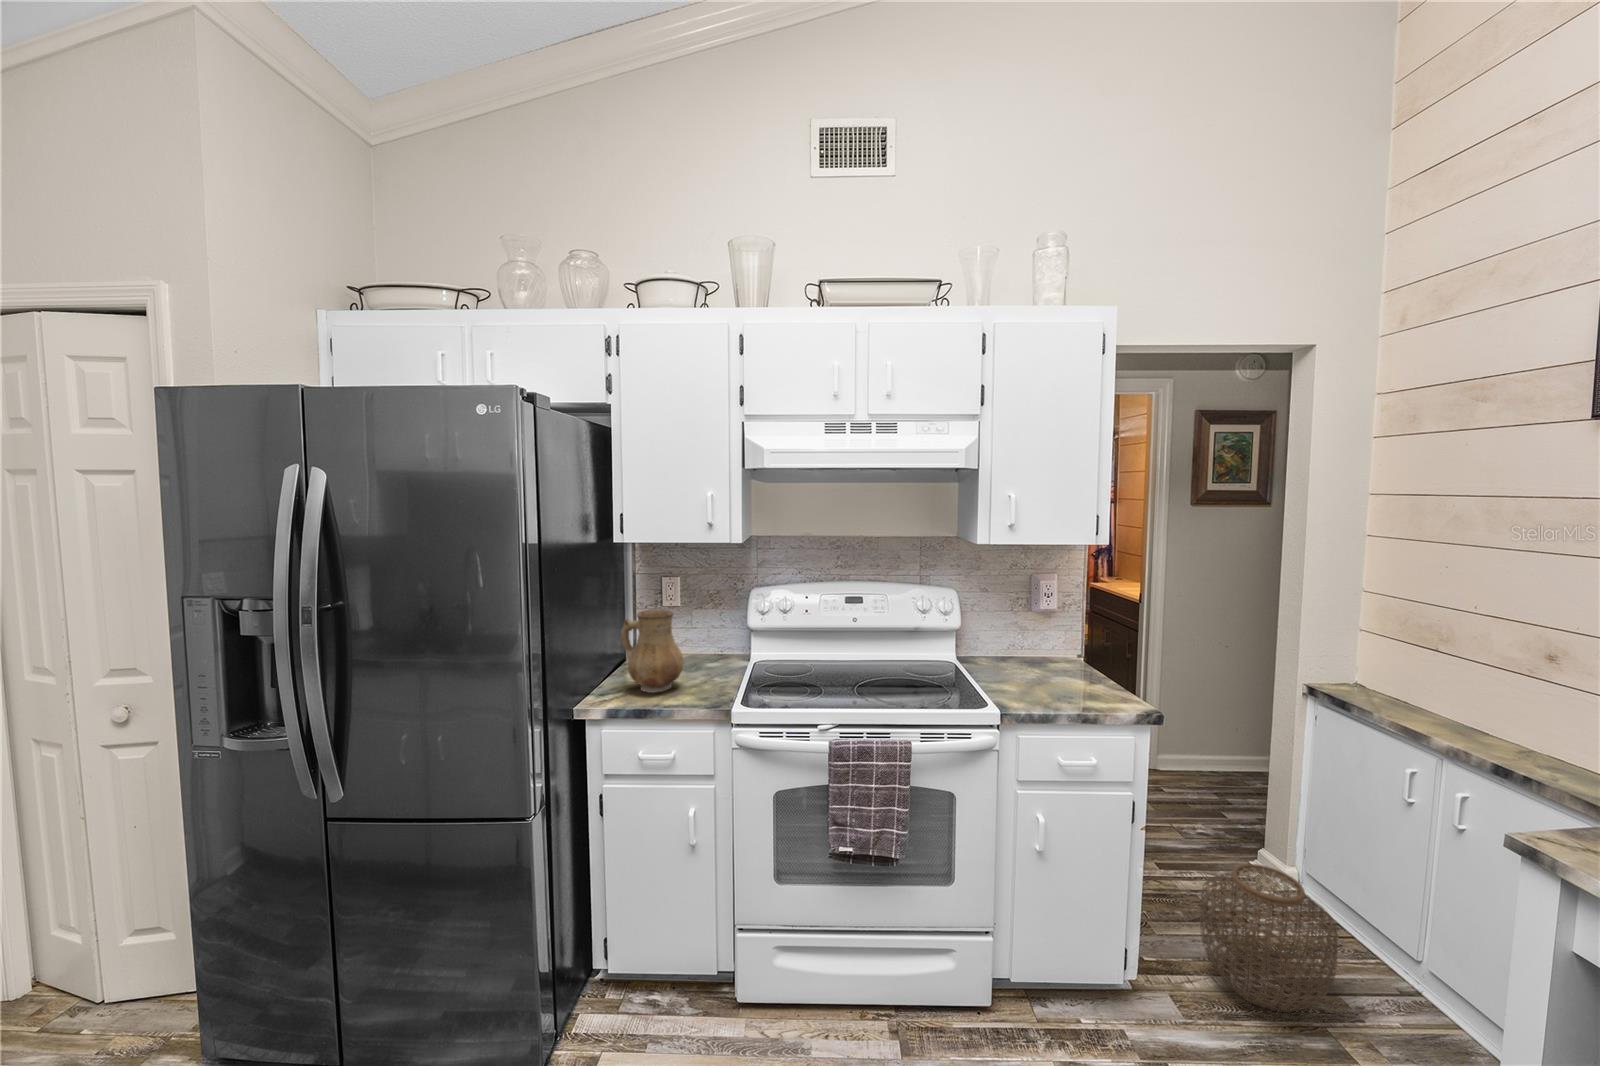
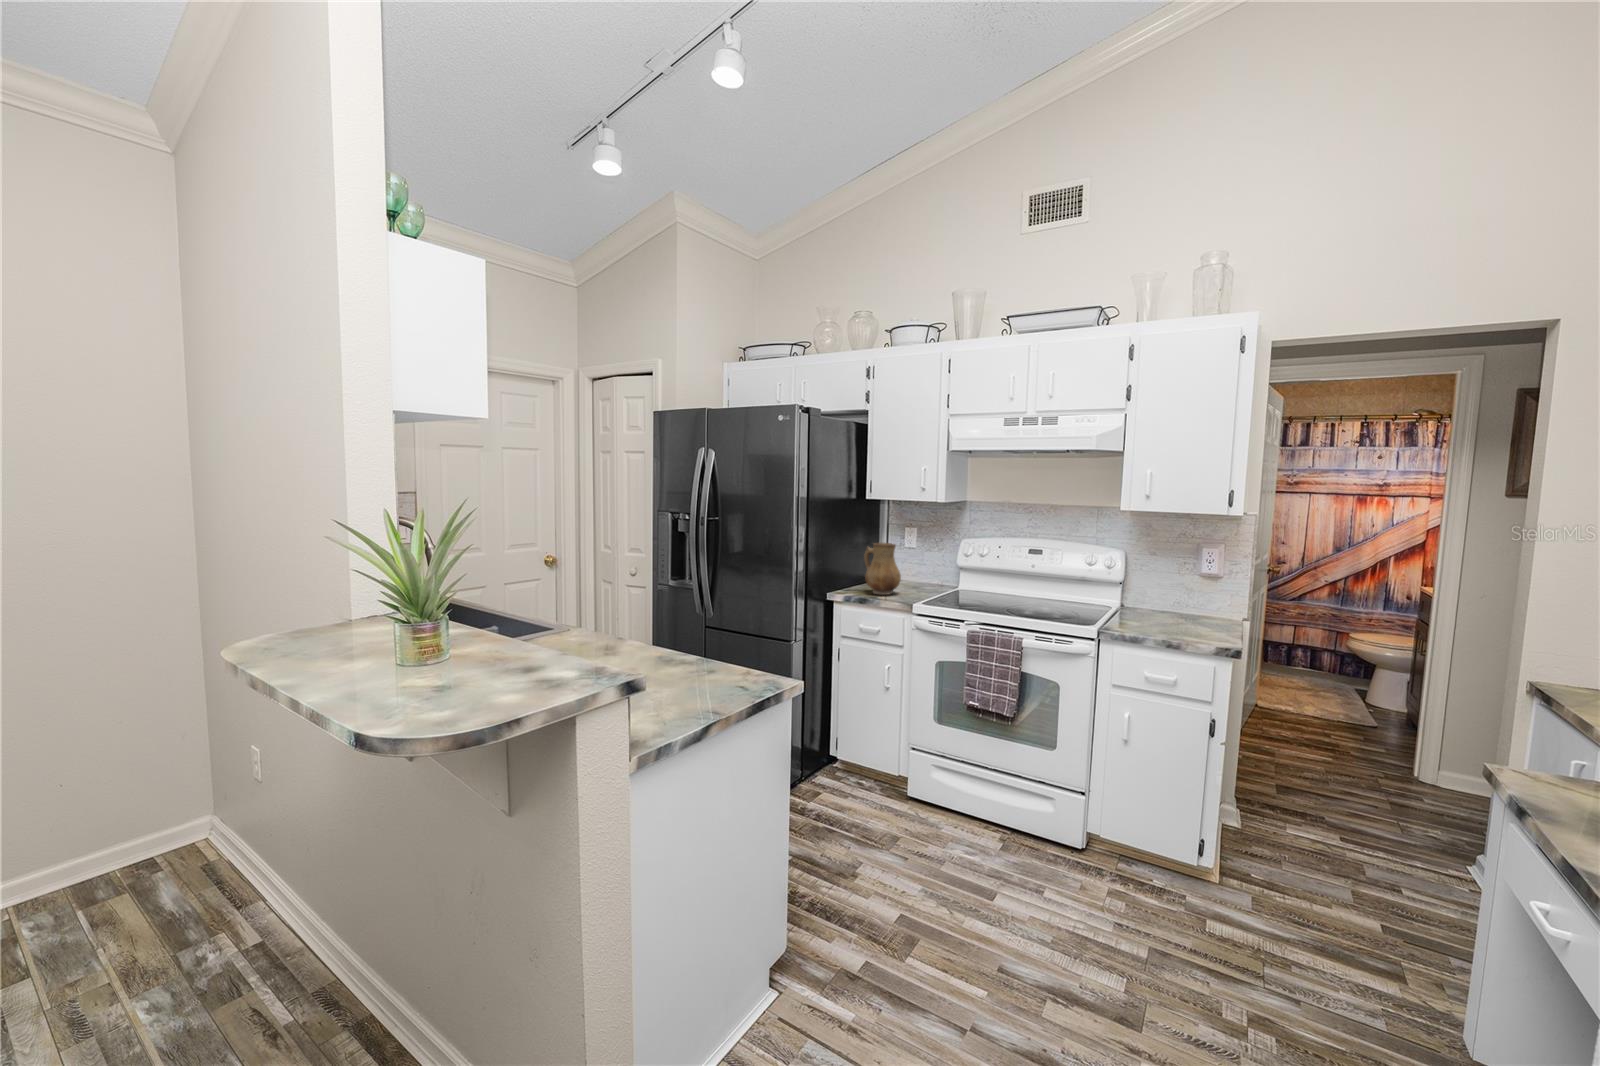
woven basket: present [1200,864,1338,1012] -> none [1298,811,1432,942]

